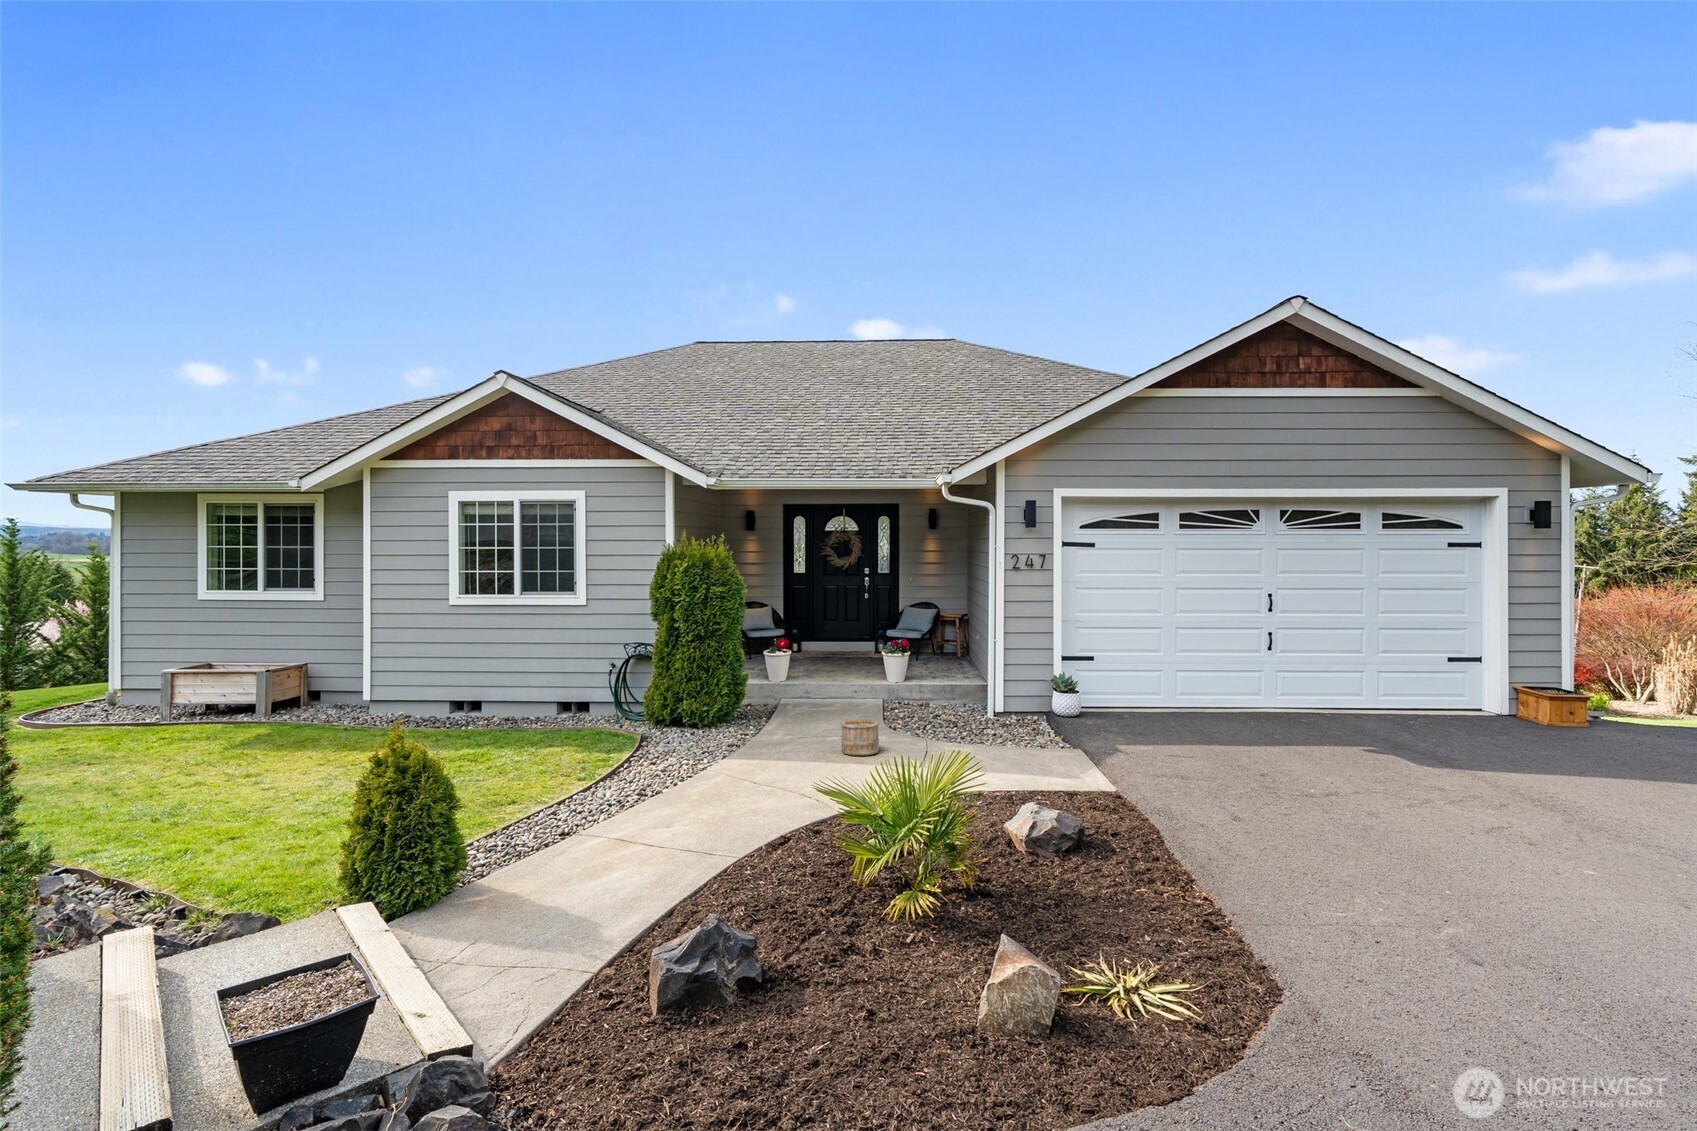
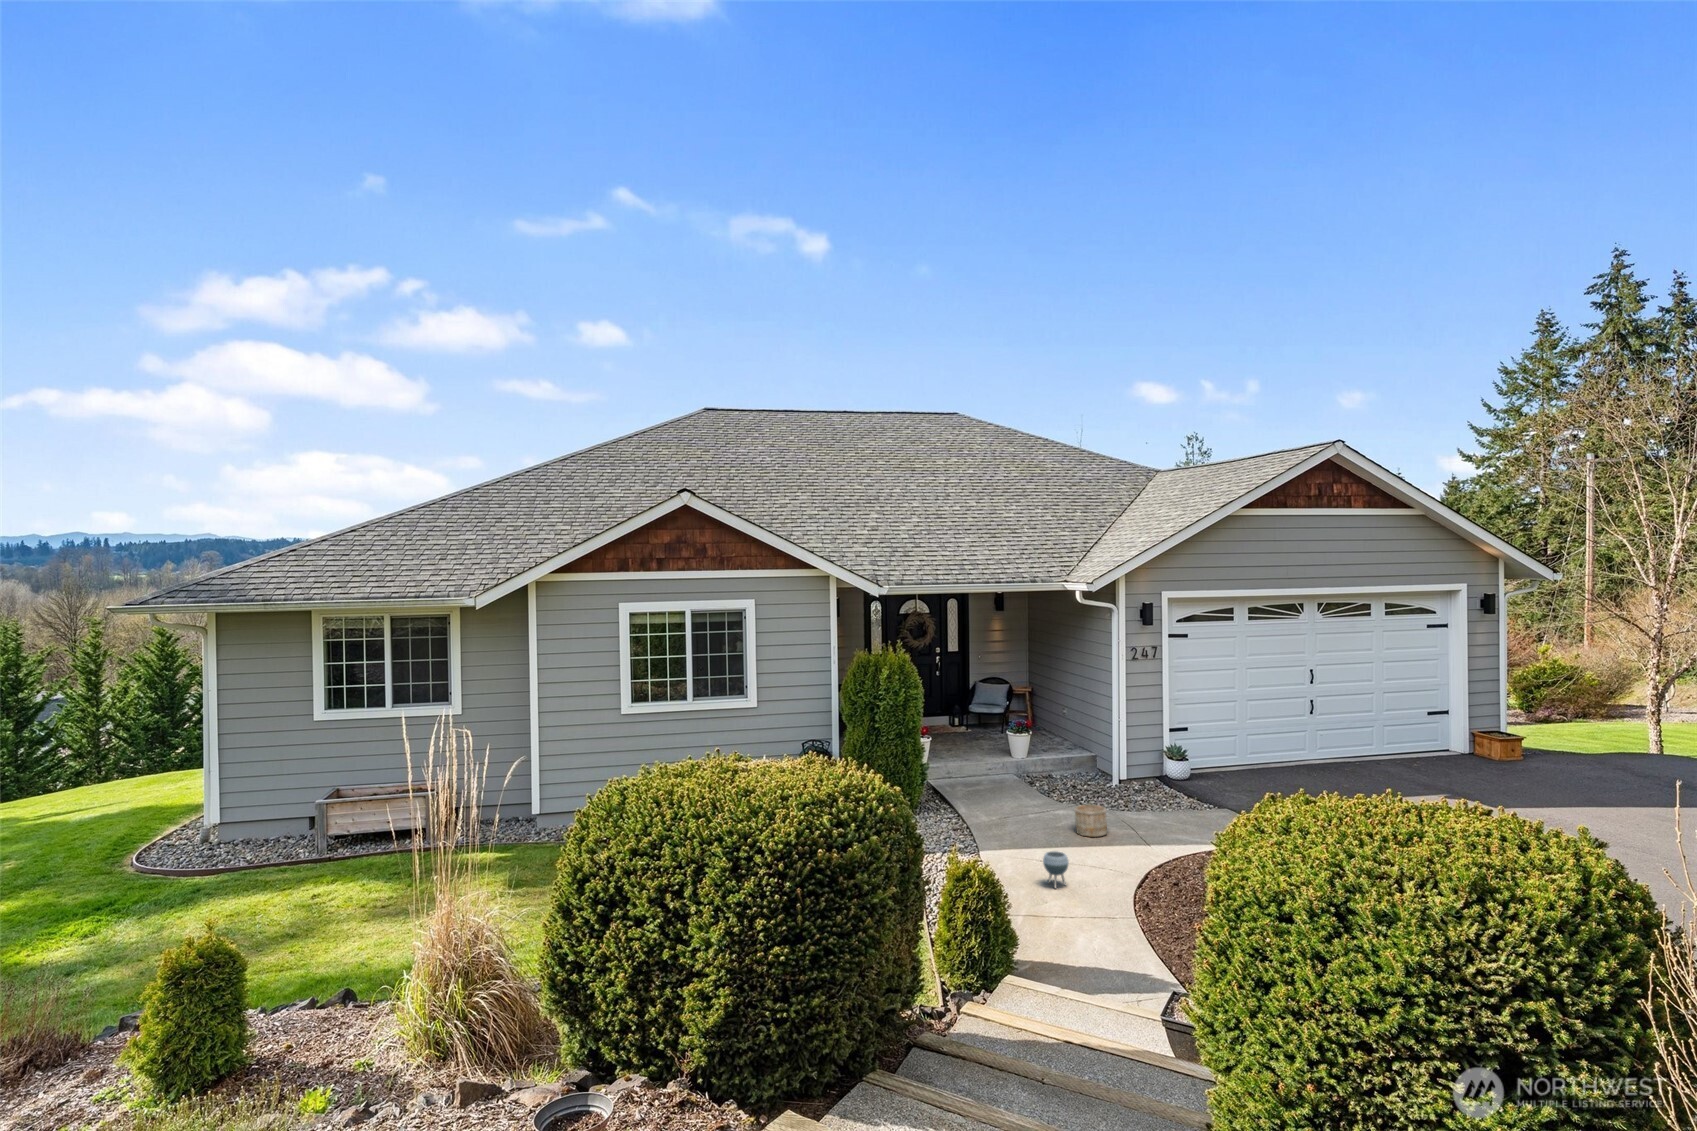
planter: none [697,750,727,792] -> present [1043,851,1069,888]

